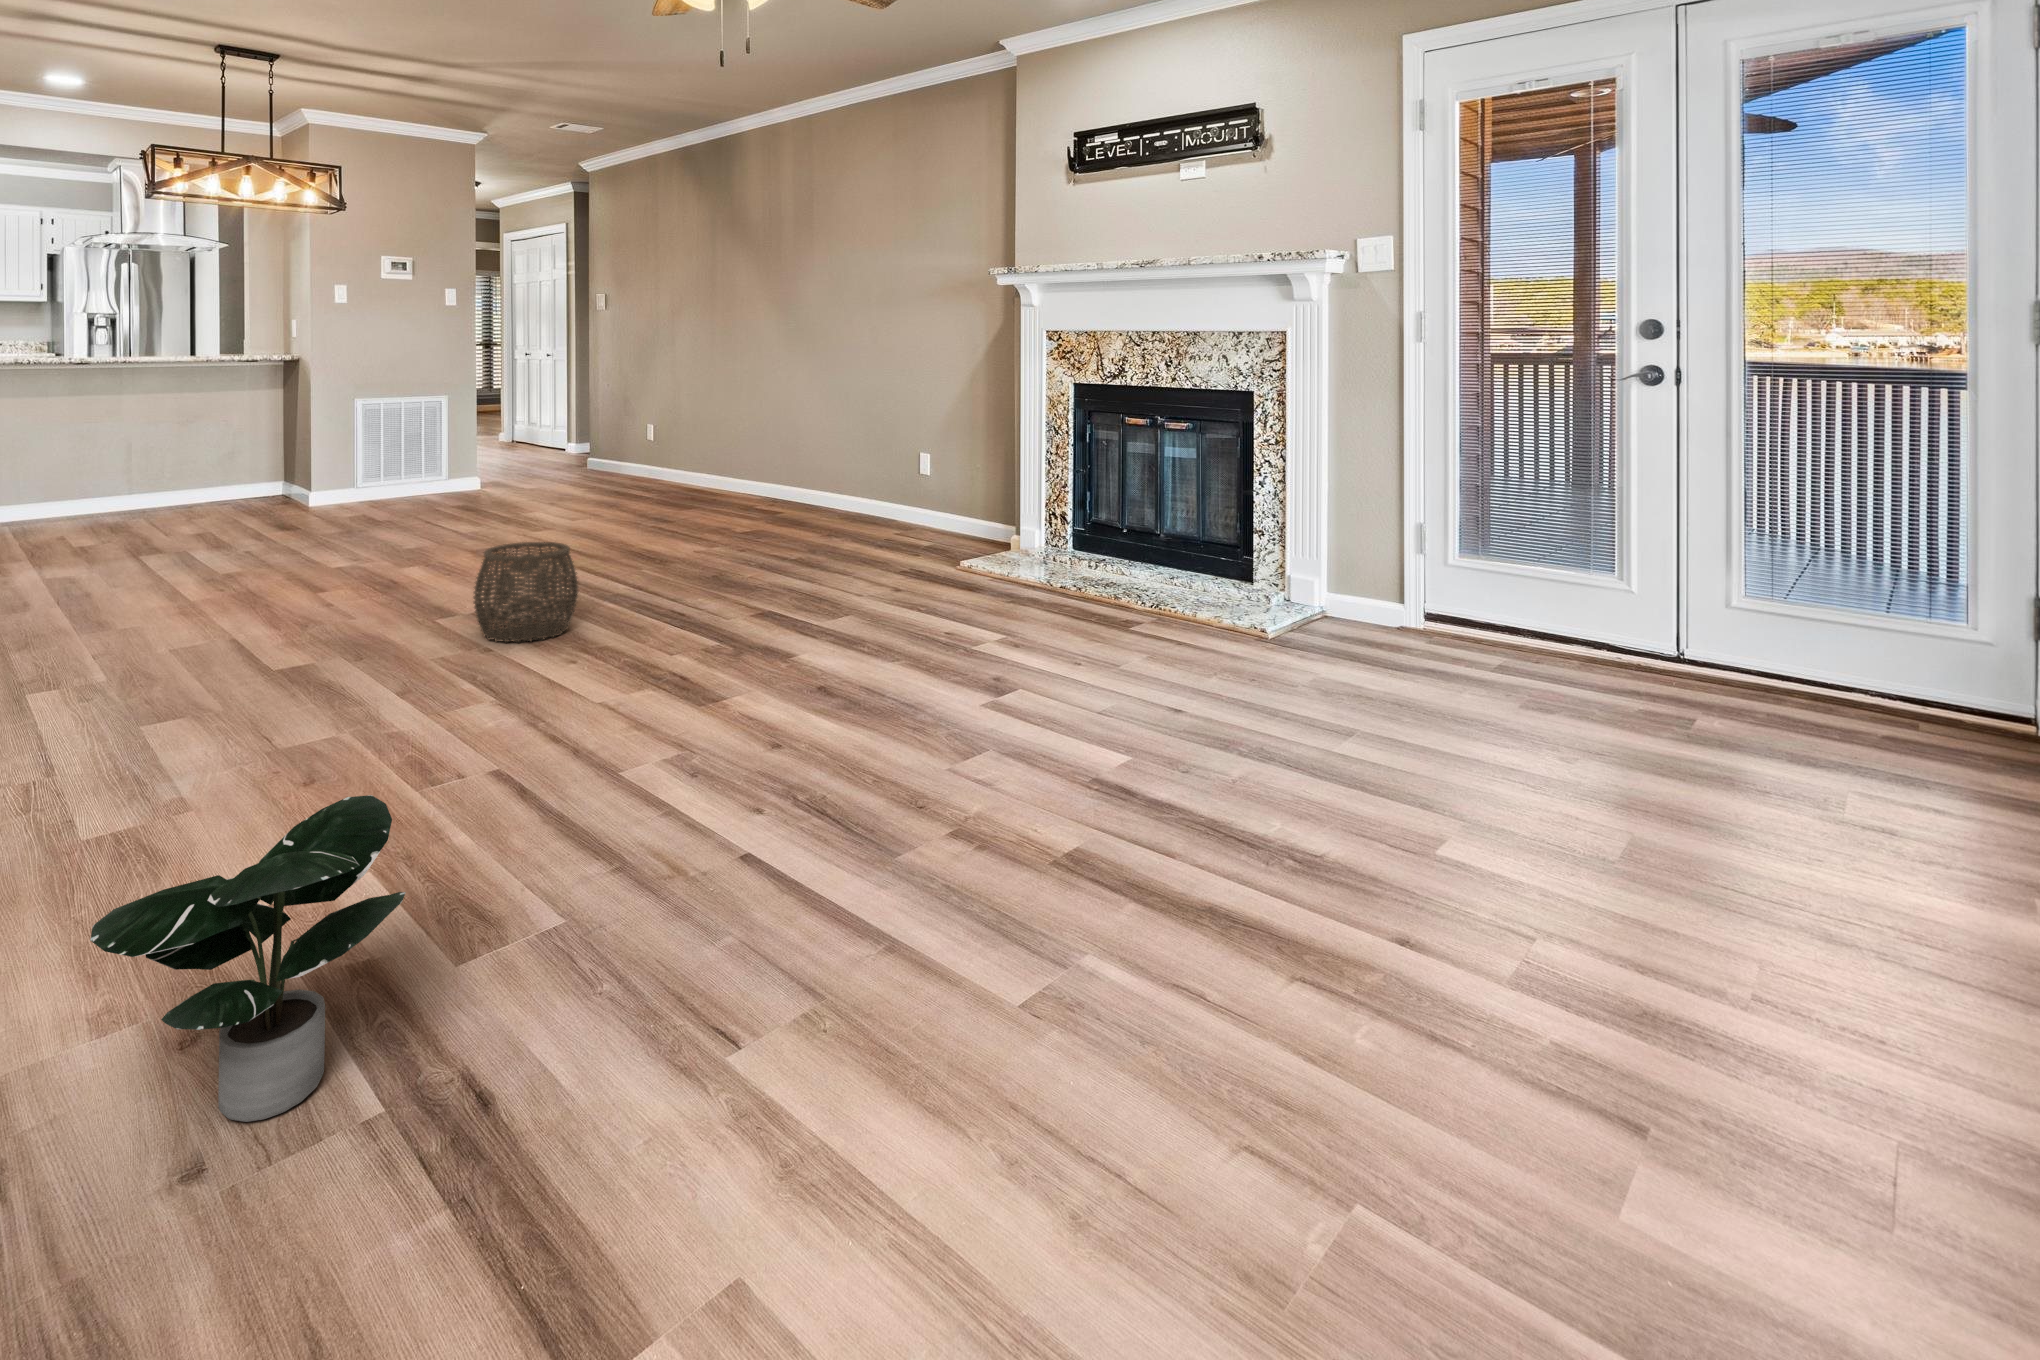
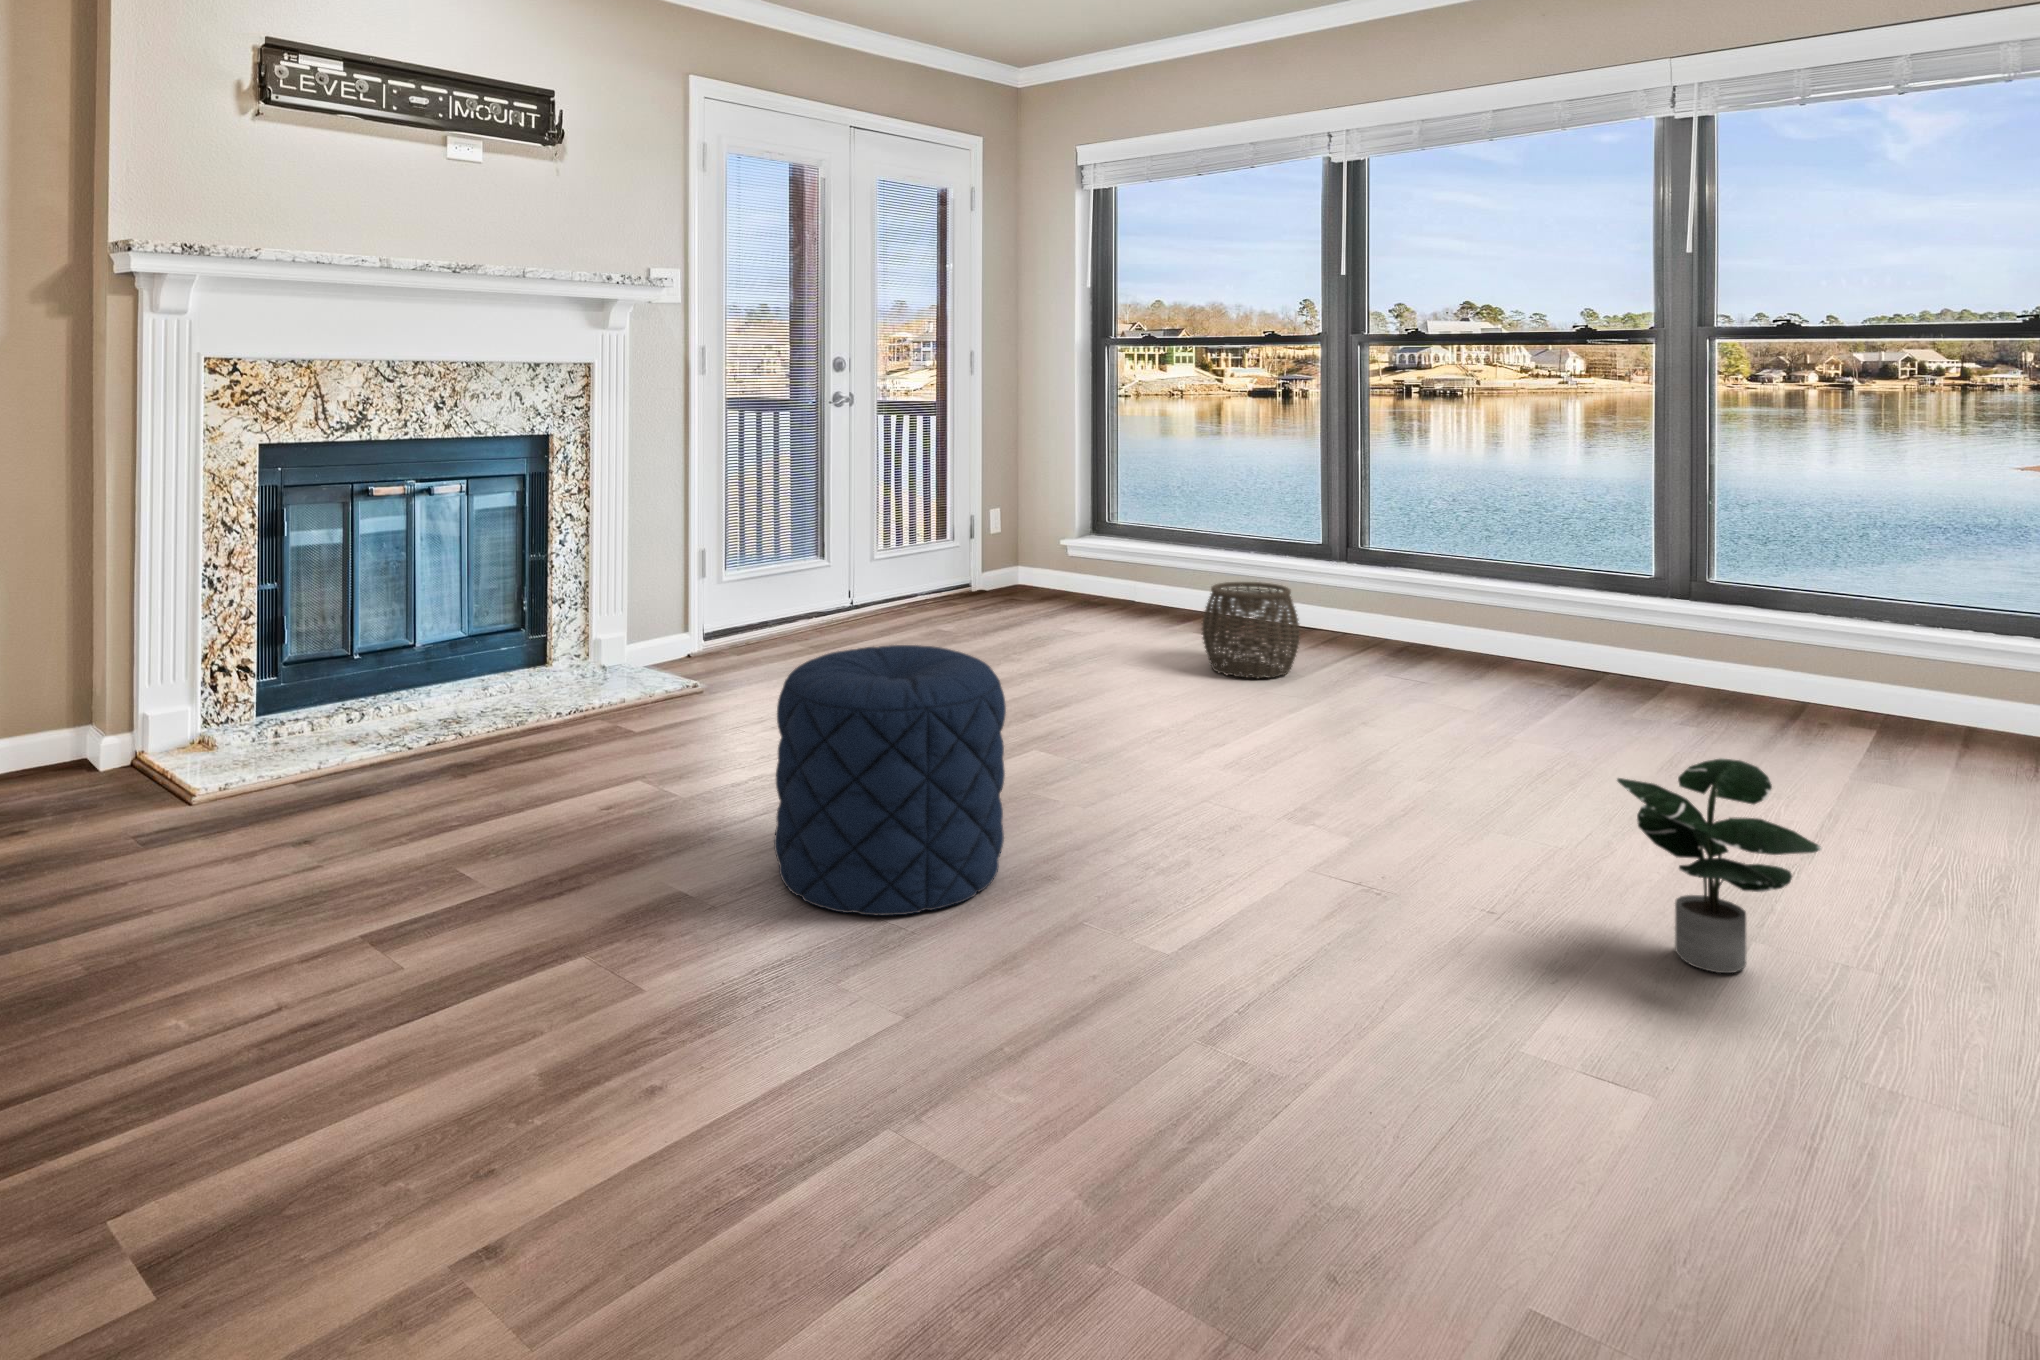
pouf: none [701,530,875,725] -> present [774,645,1006,915]
woven basket: present [473,542,578,643] -> present [1202,582,1300,679]

